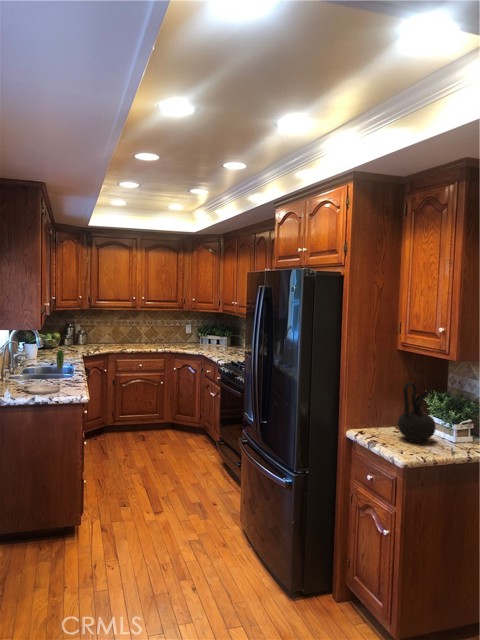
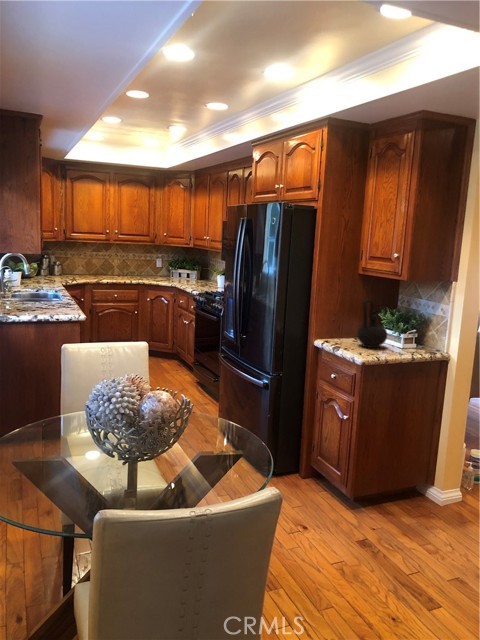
plate: present [26,350,64,394] -> none [26,273,60,313]

